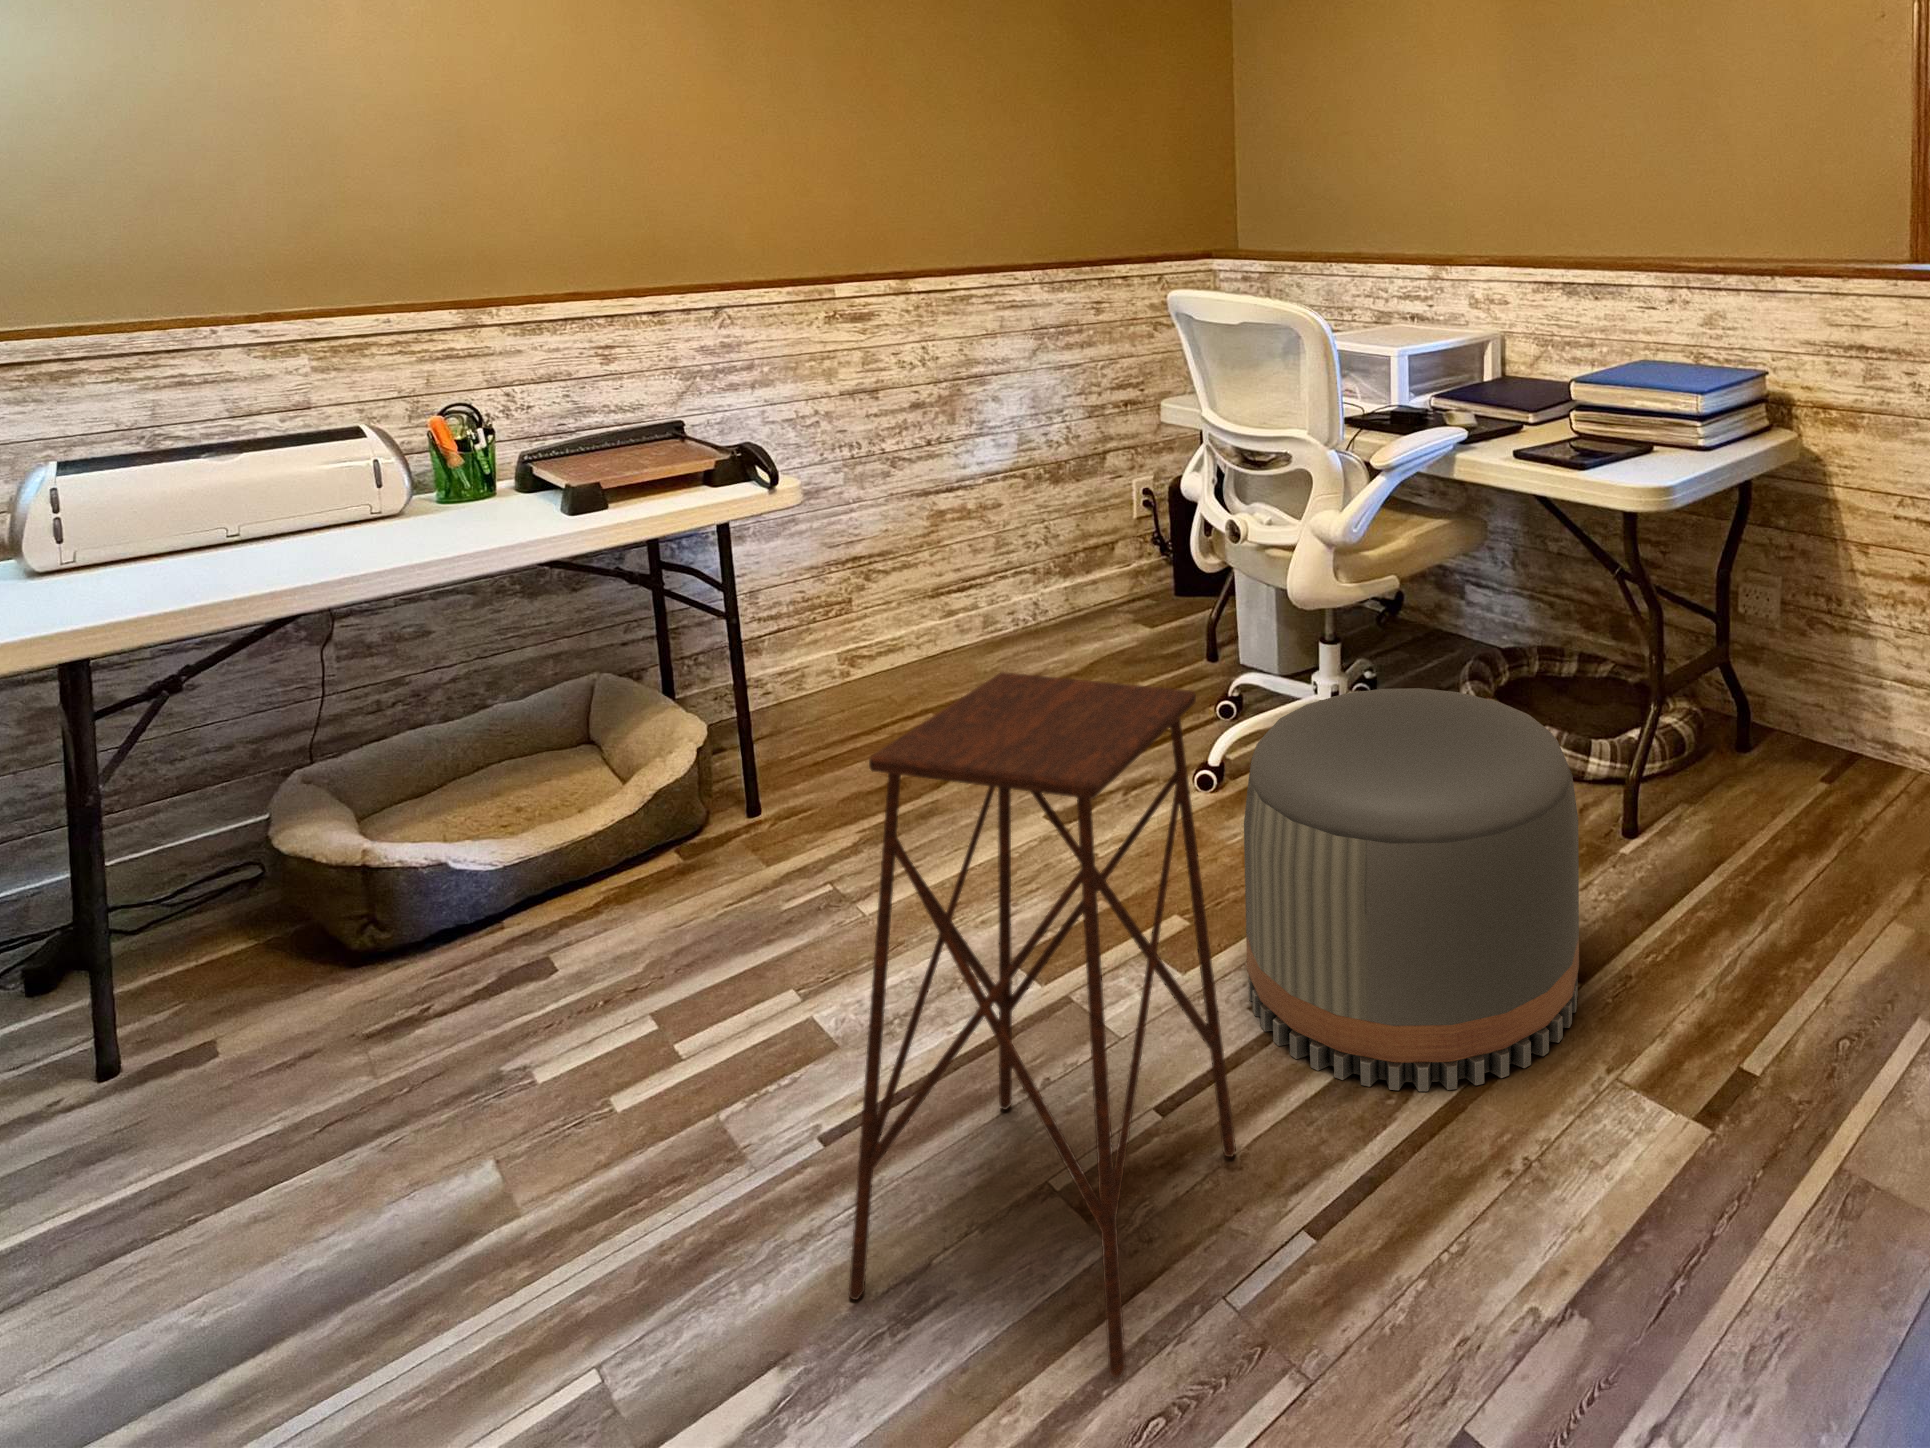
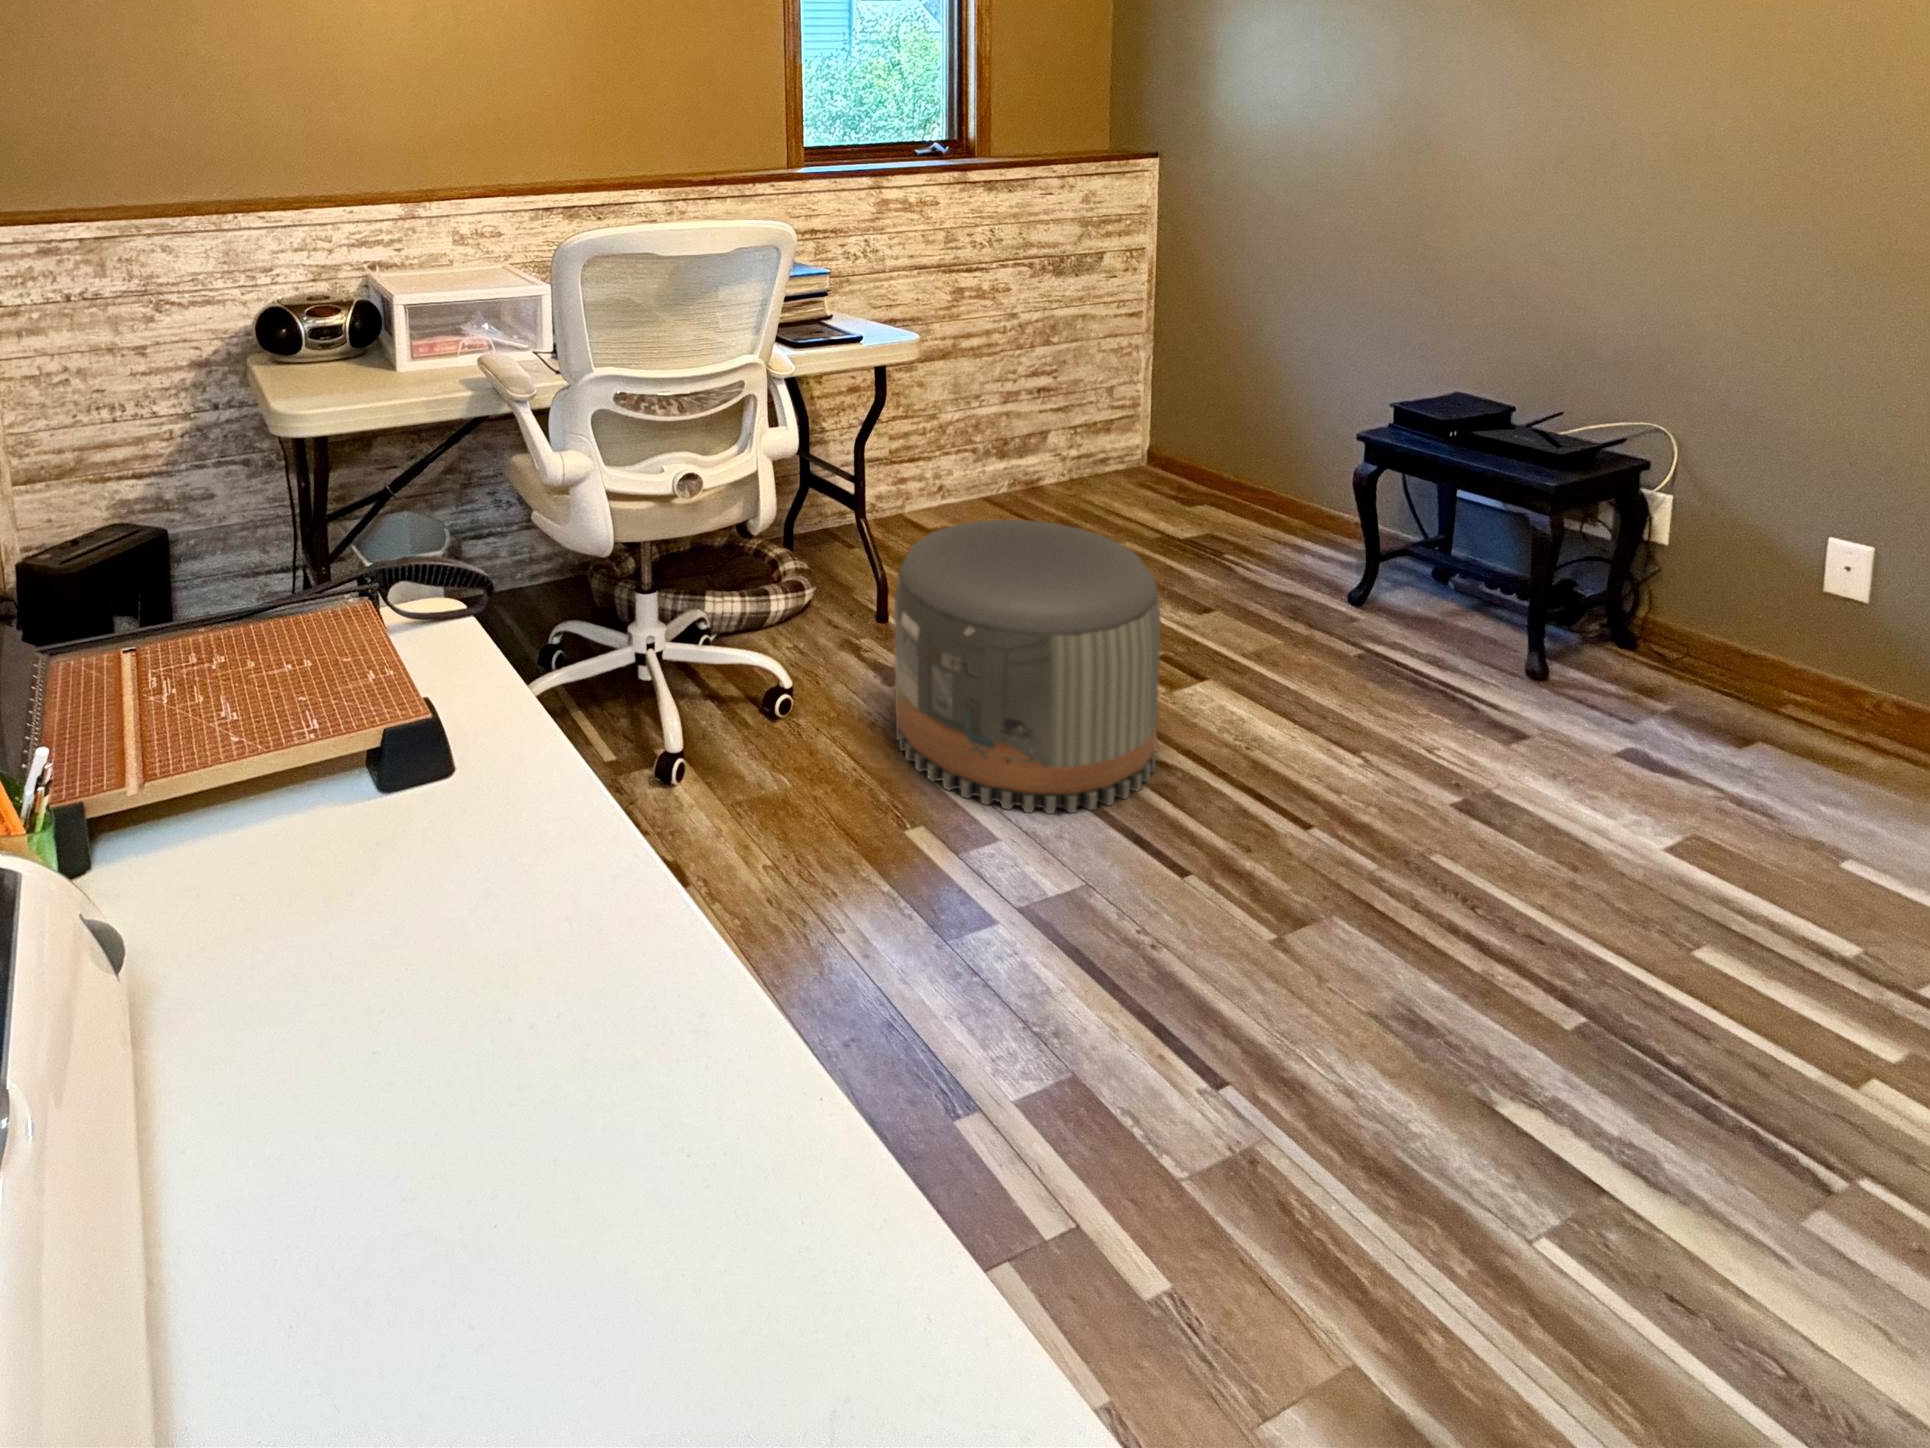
side table: present [849,672,1236,1378] -> none [1164,520,1453,1063]

